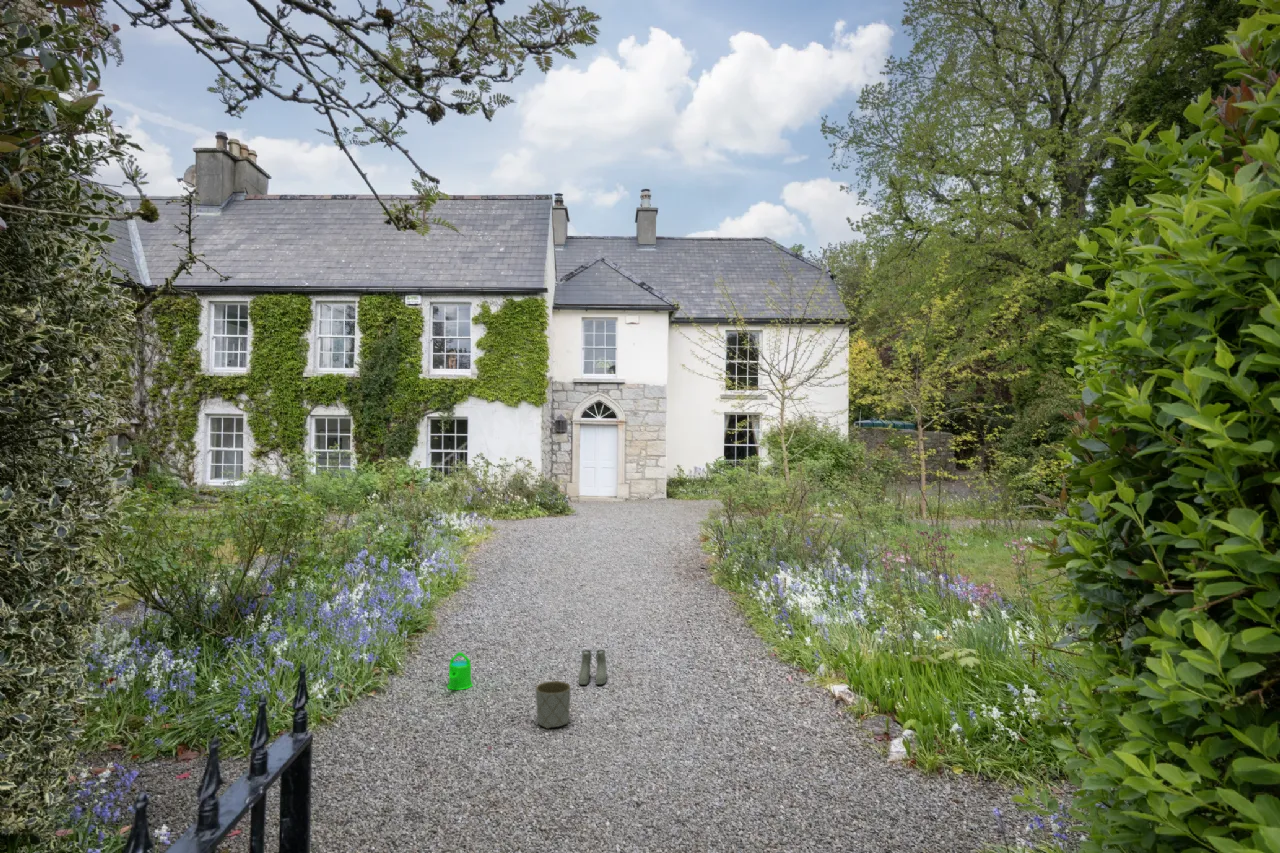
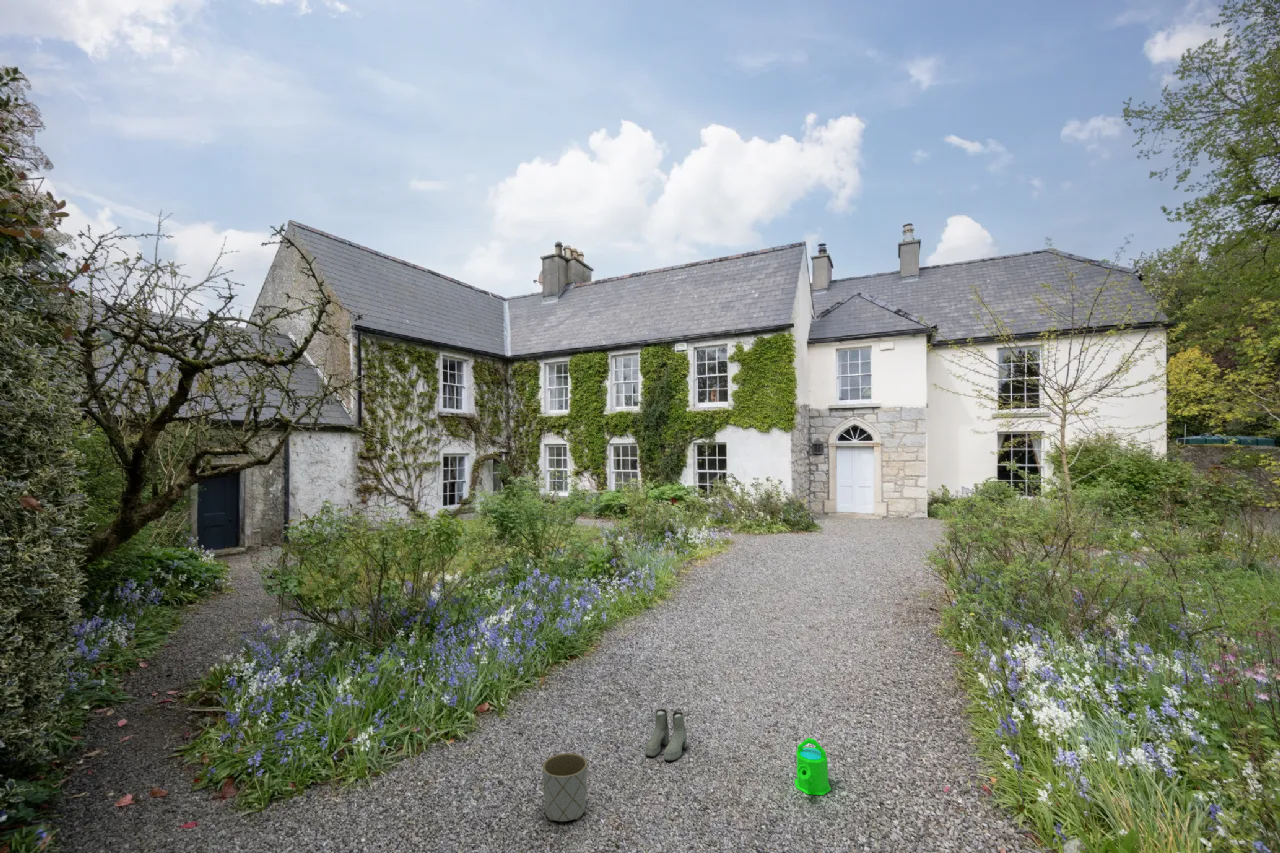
watering can: present [447,652,473,690] -> present [794,738,831,795]

